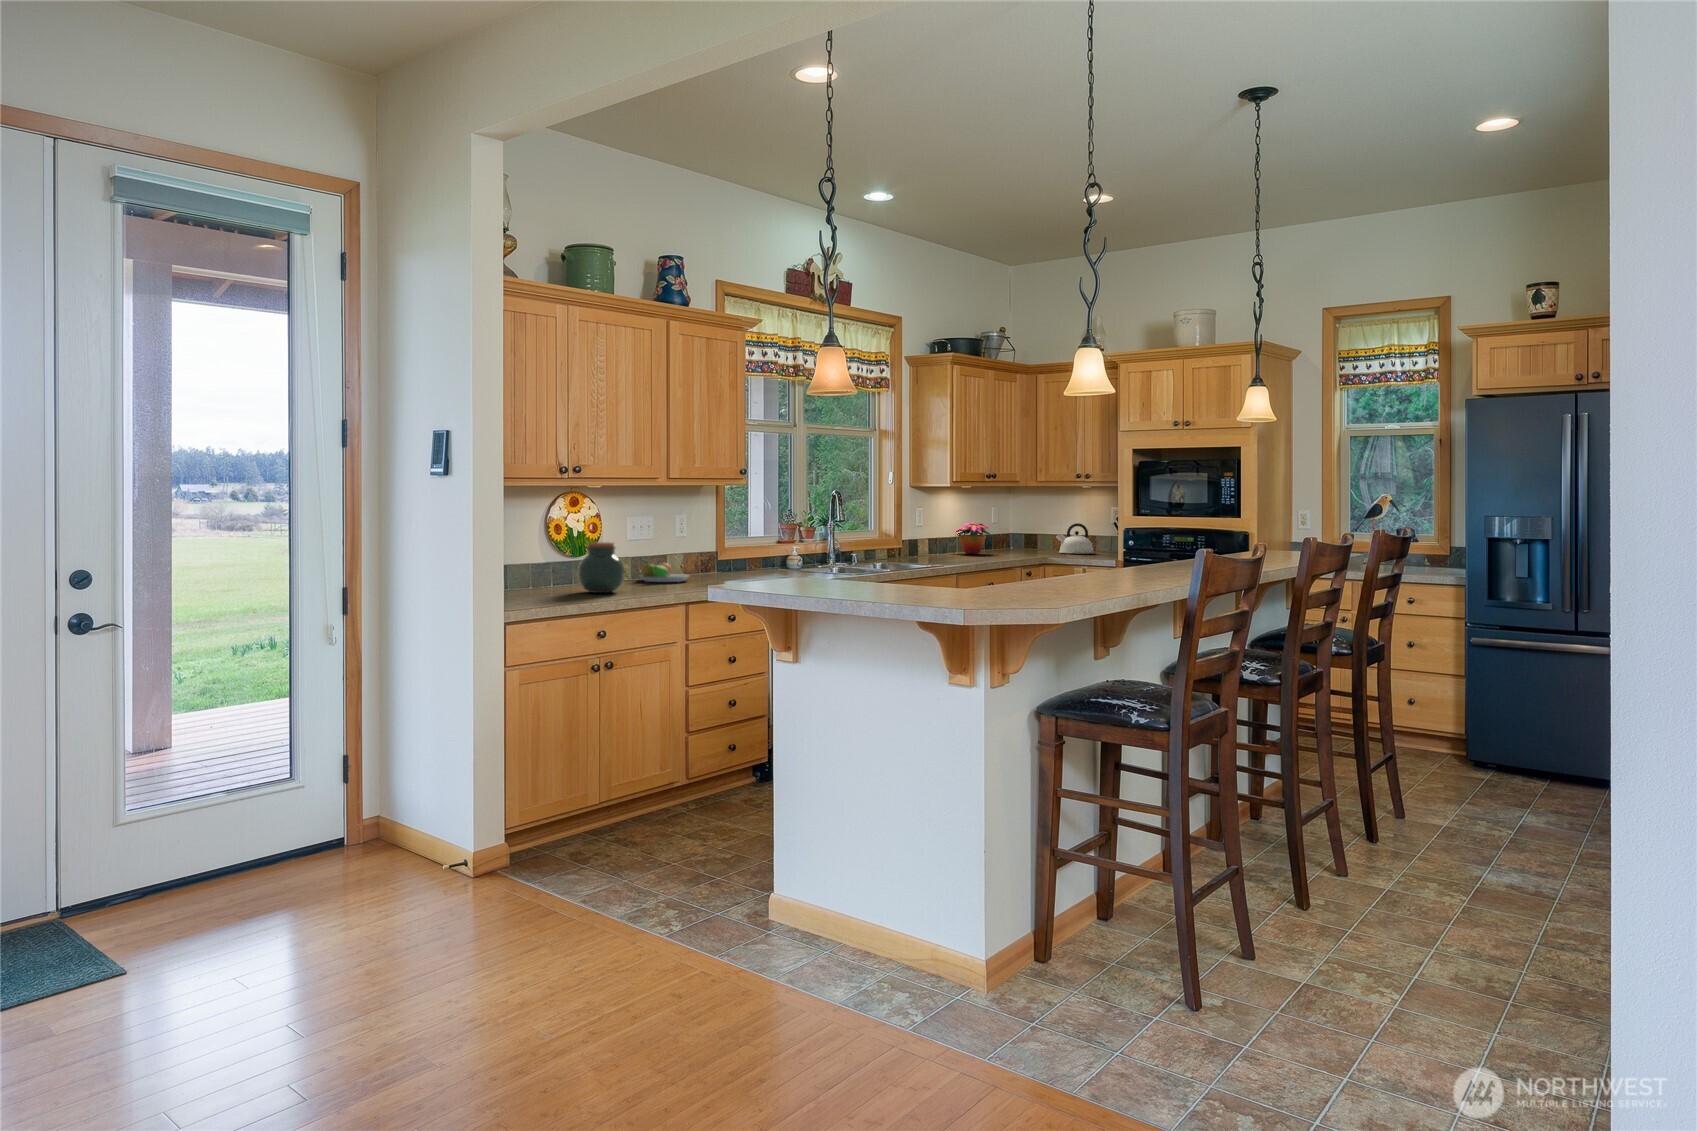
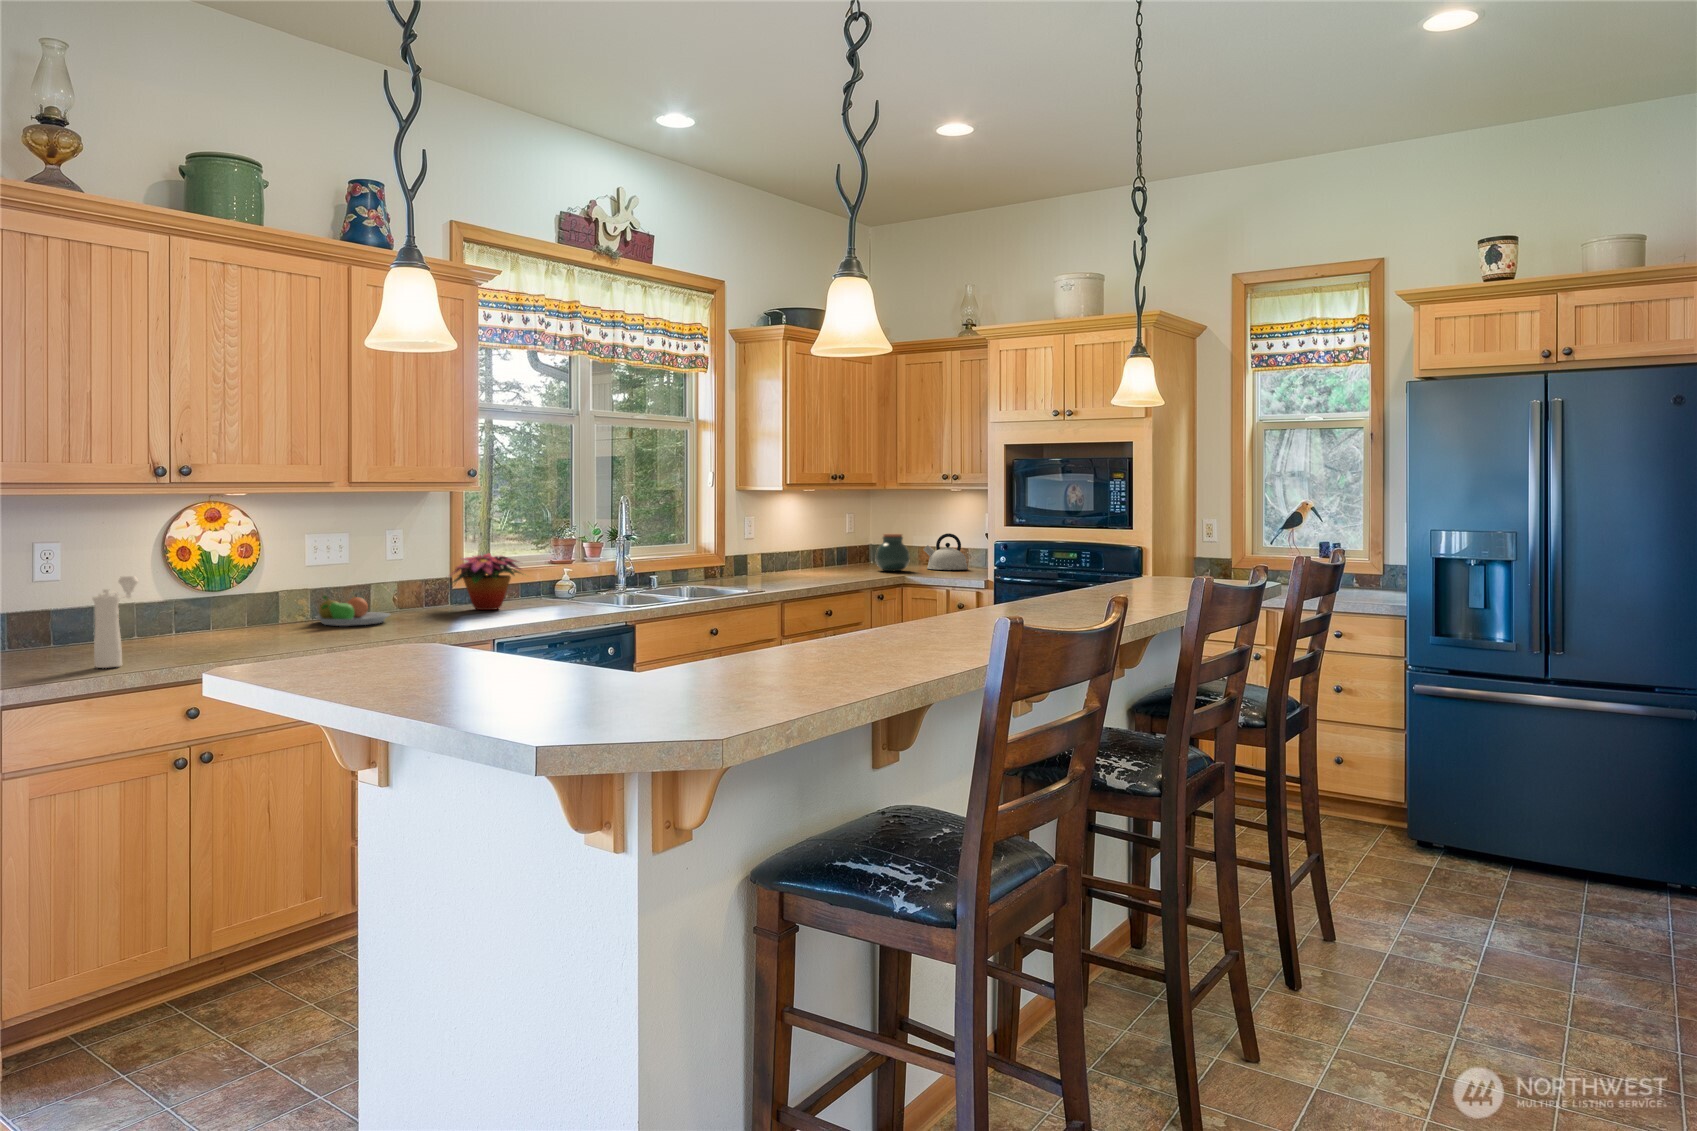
flower arrangement: present [953,522,991,554] -> present [451,553,520,610]
pepper mill: none [540,541,560,601] -> present [92,576,138,668]
jar: present [578,542,625,593] -> present [876,534,910,571]

